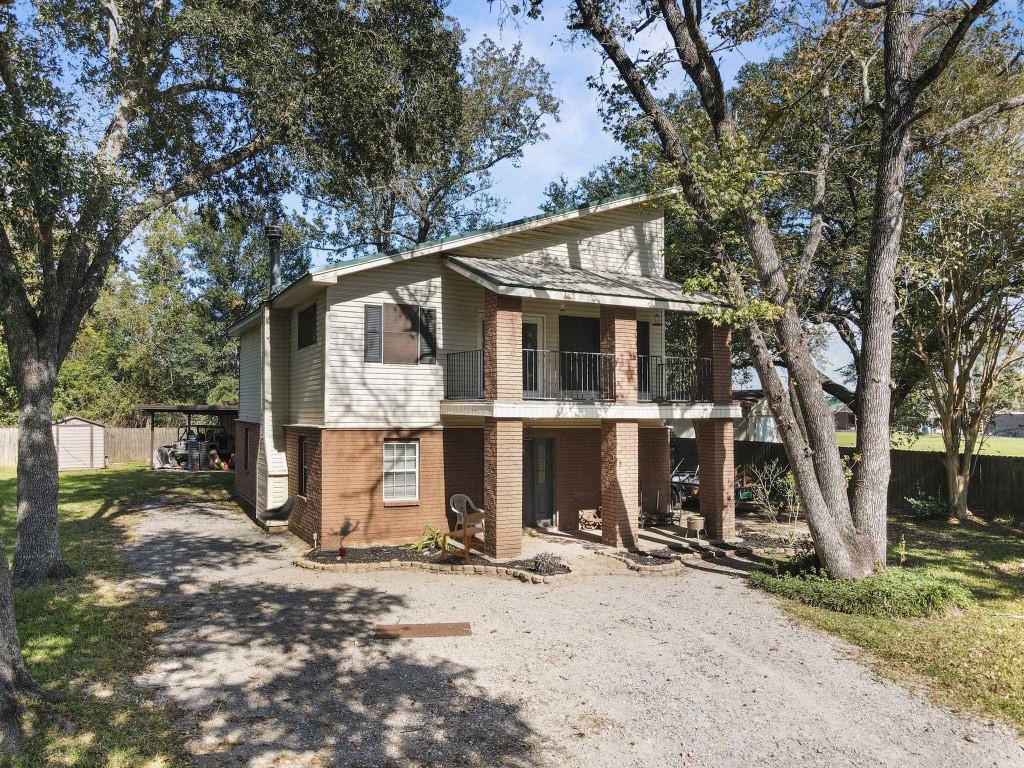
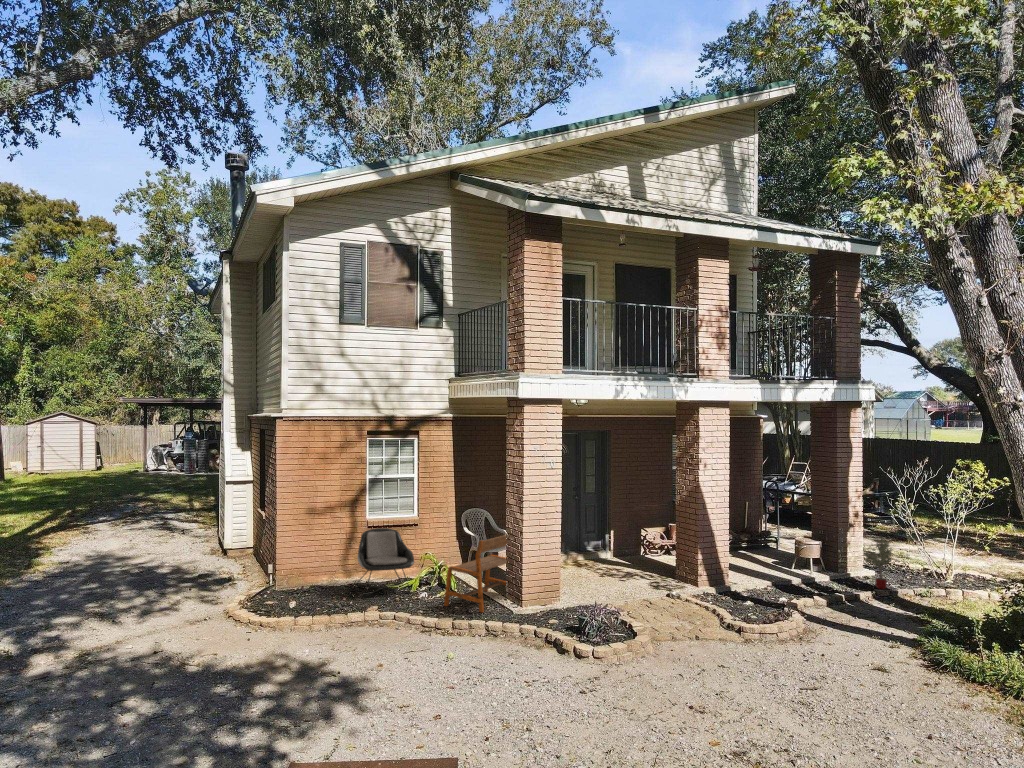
lounge chair: present [259,497,296,538] -> present [357,528,414,597]
potted tree: present [327,516,360,556] -> present [865,537,892,589]

